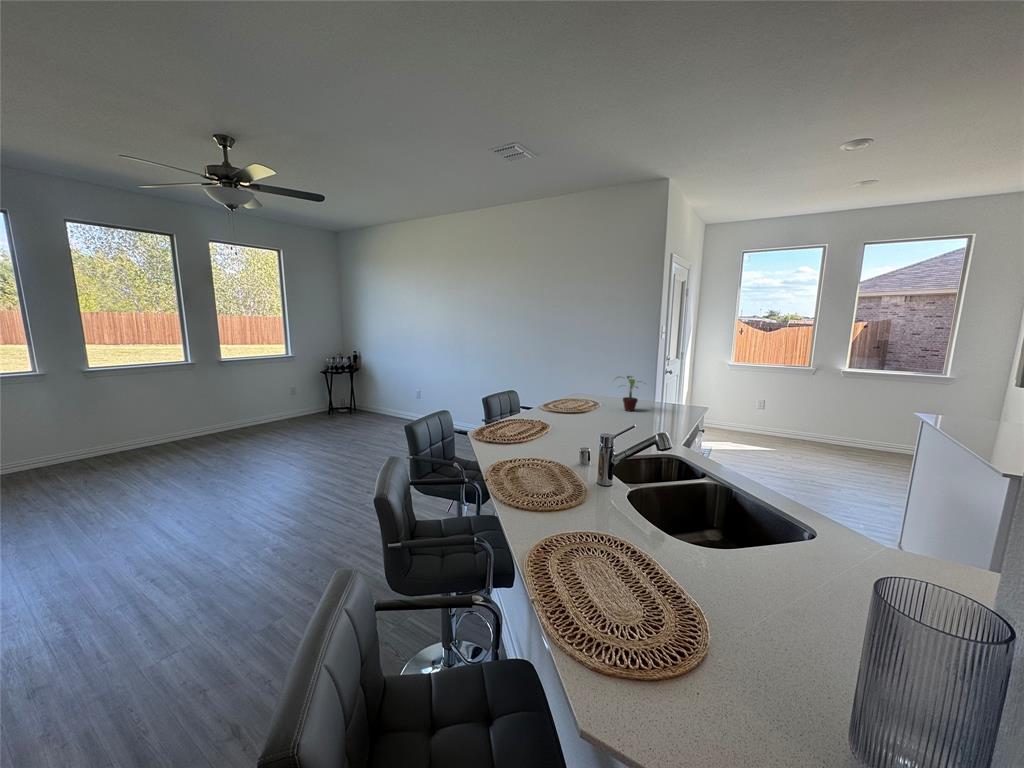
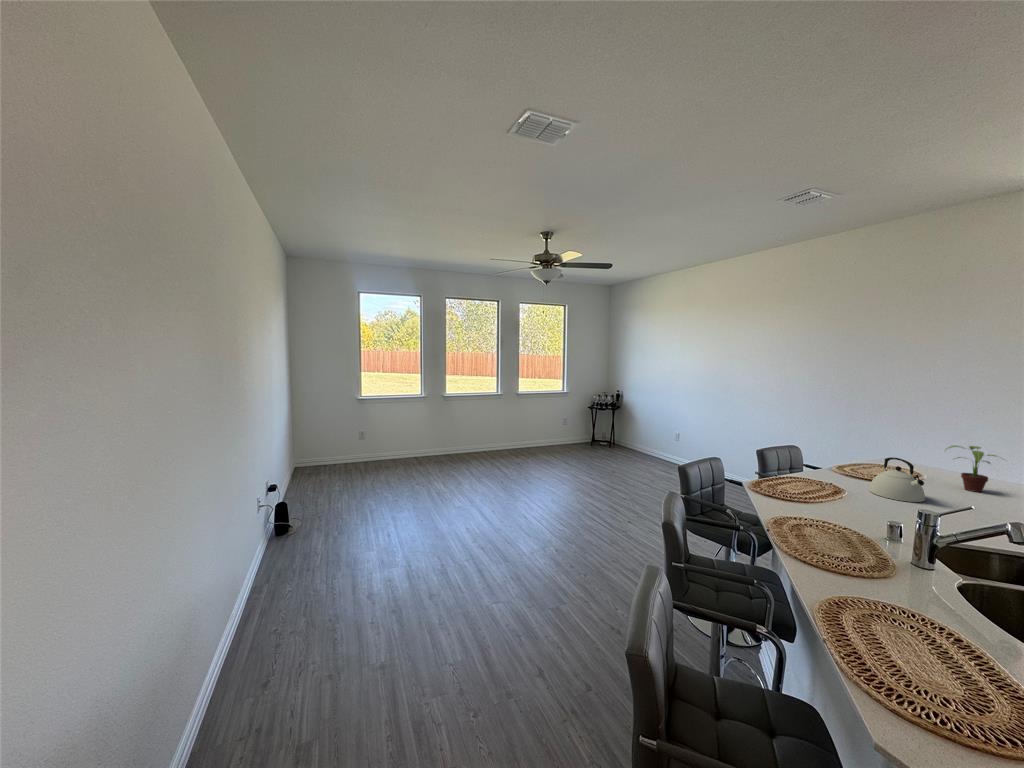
kettle: none [567,391,603,427] -> present [869,457,925,502]

